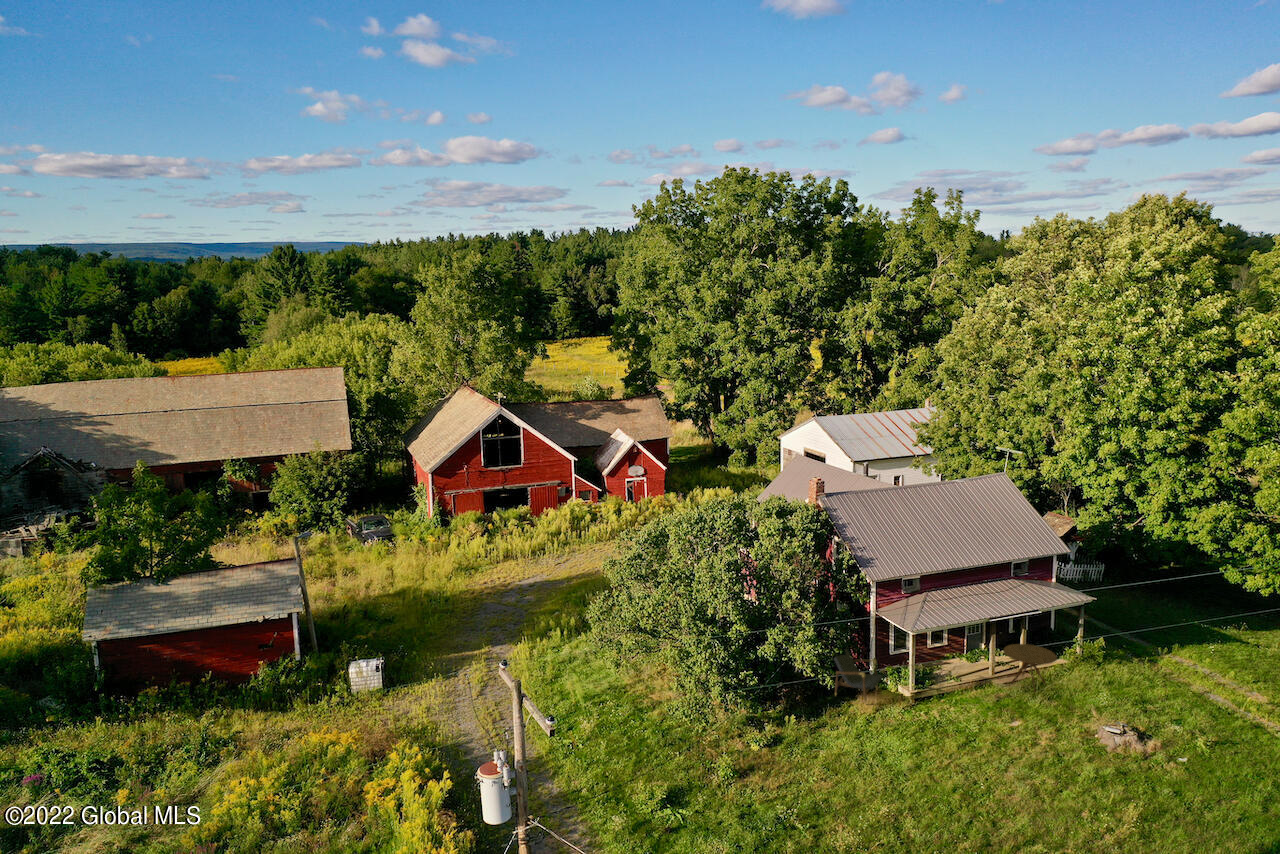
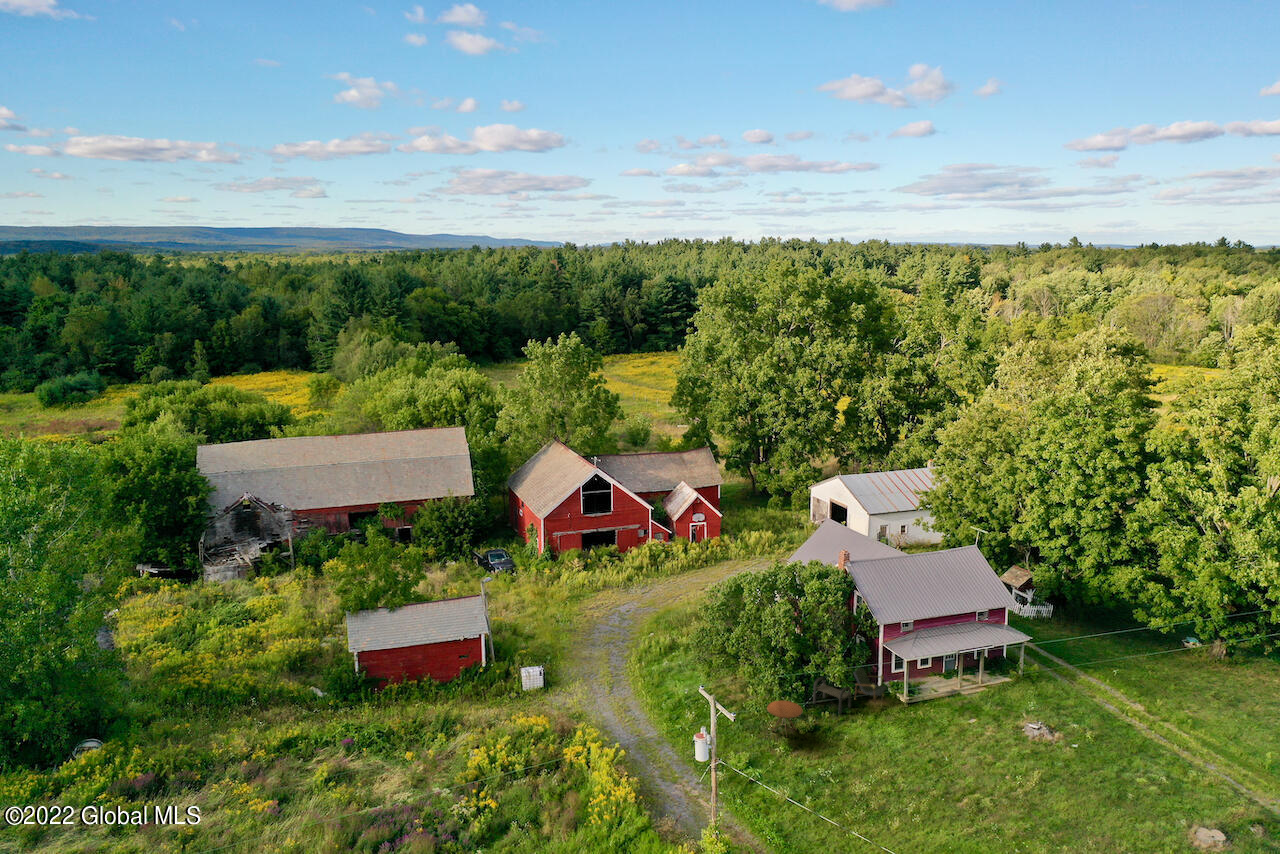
round table: present [1004,644,1057,691] -> present [767,701,802,730]
bench: none [773,663,830,718] -> present [813,677,851,714]

